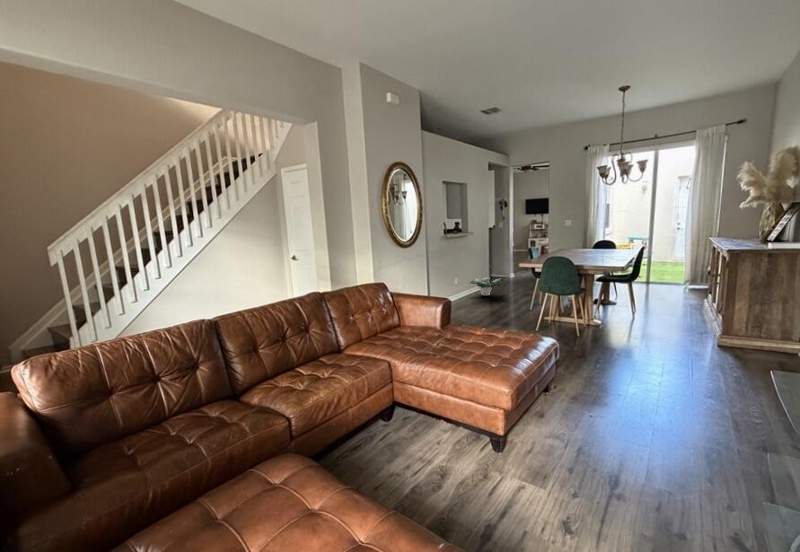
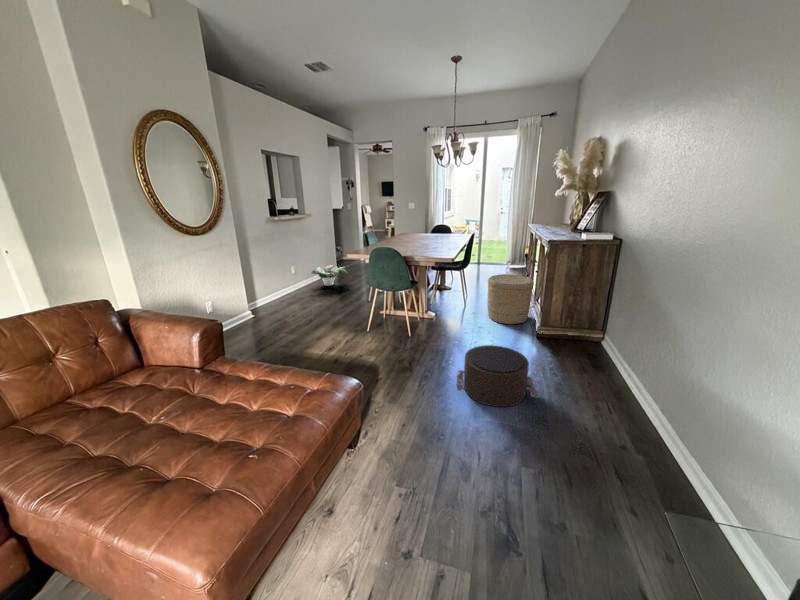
woven basket: none [660,286,715,335] -> present [488,274,534,324]
pouf: none [628,339,713,388] -> present [457,345,539,407]

